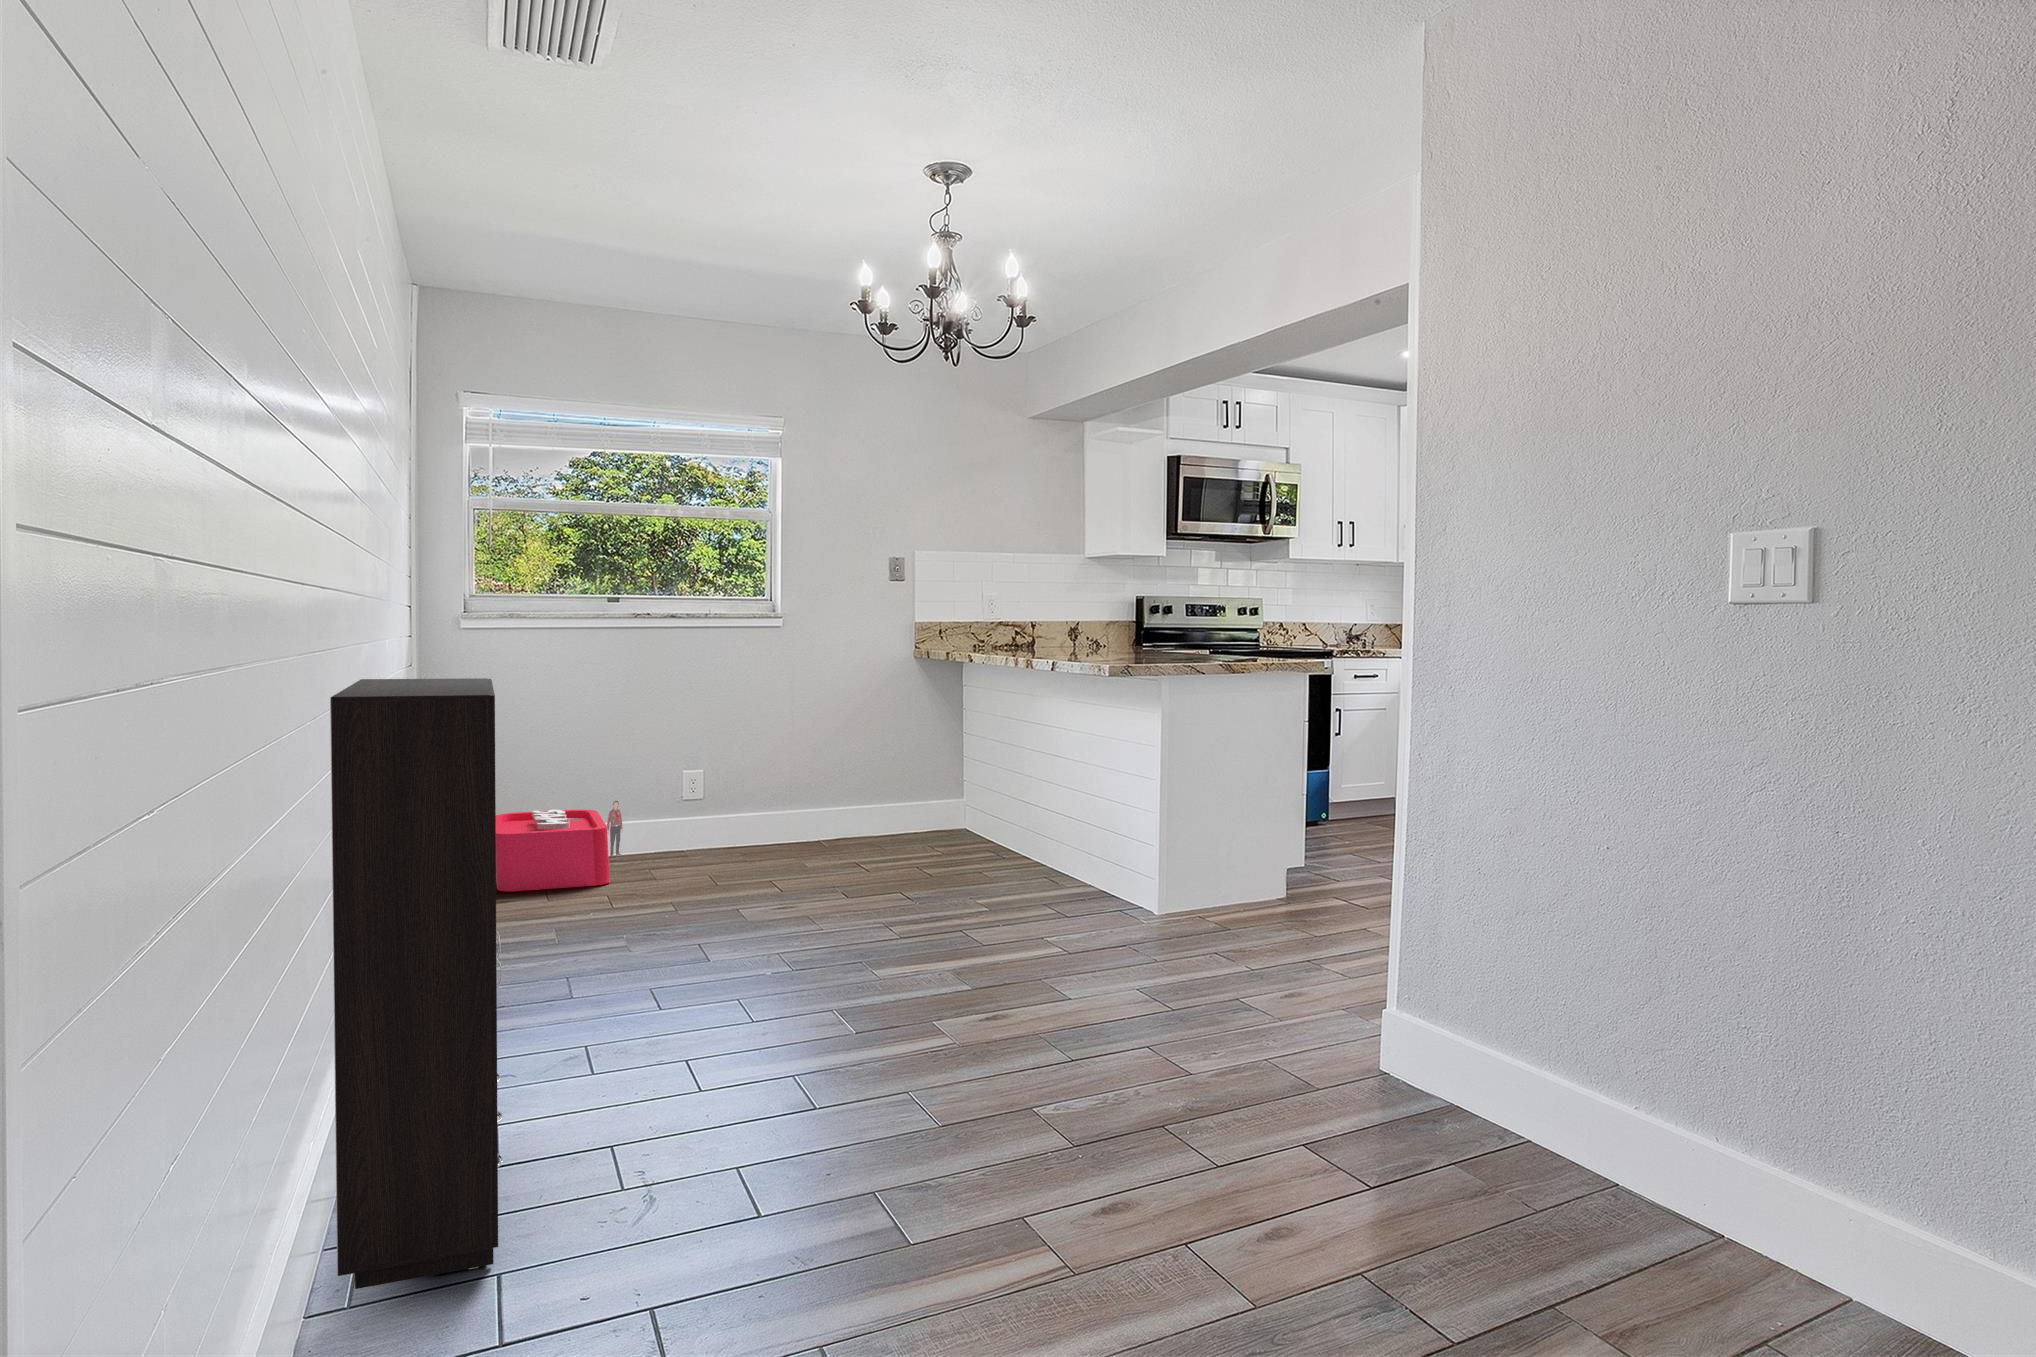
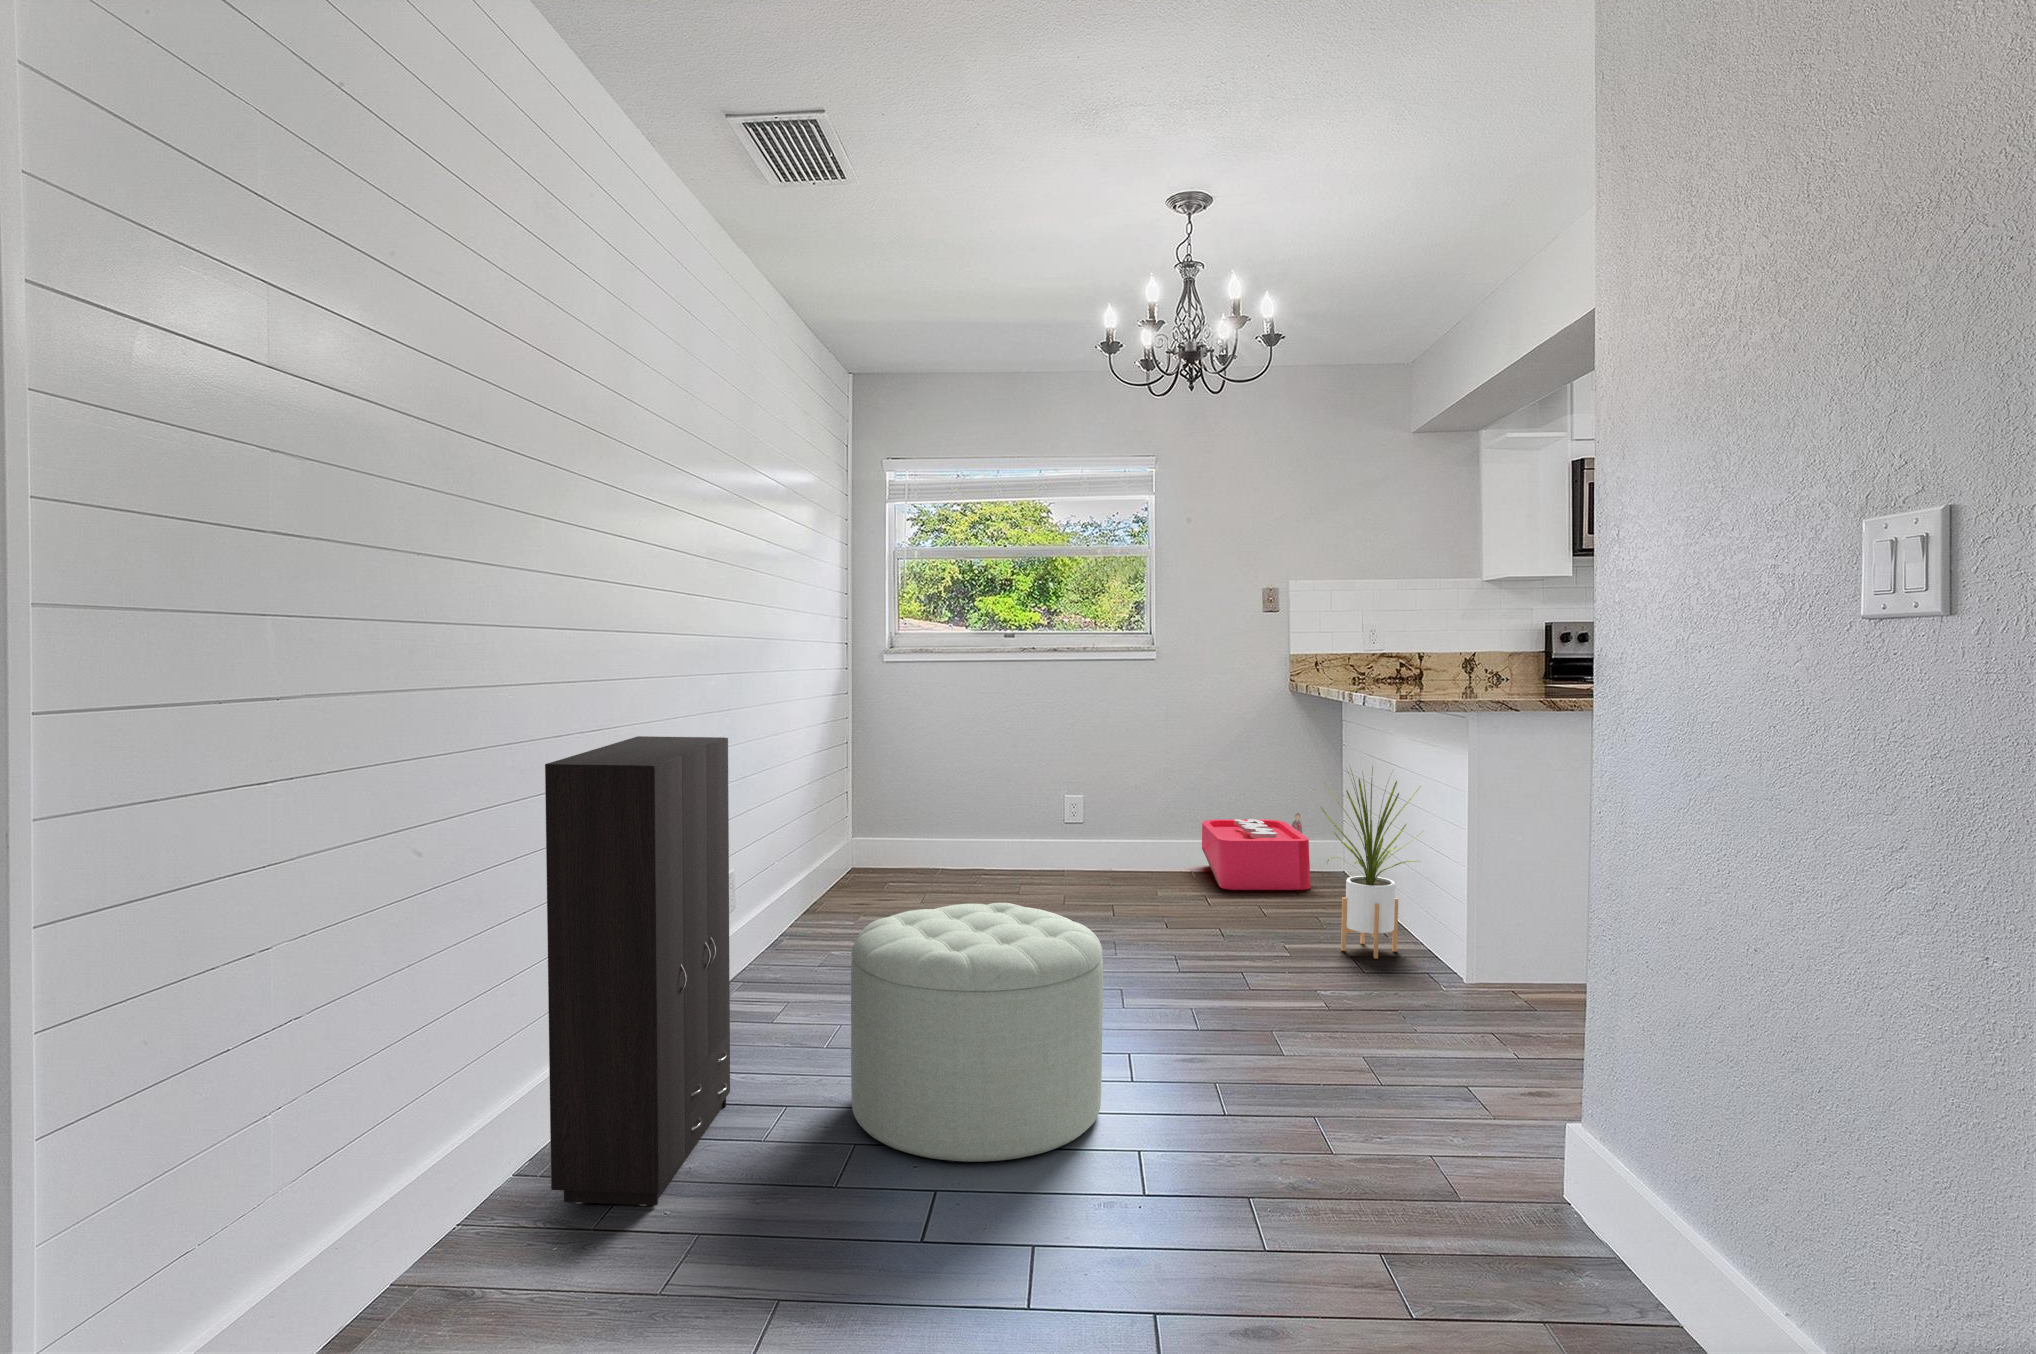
house plant: none [1005,718,1107,906] -> present [1321,768,1422,959]
storage bin: present [496,801,623,891] -> present [1202,813,1310,890]
ottoman: none [656,863,942,1148] -> present [851,903,1103,1162]

